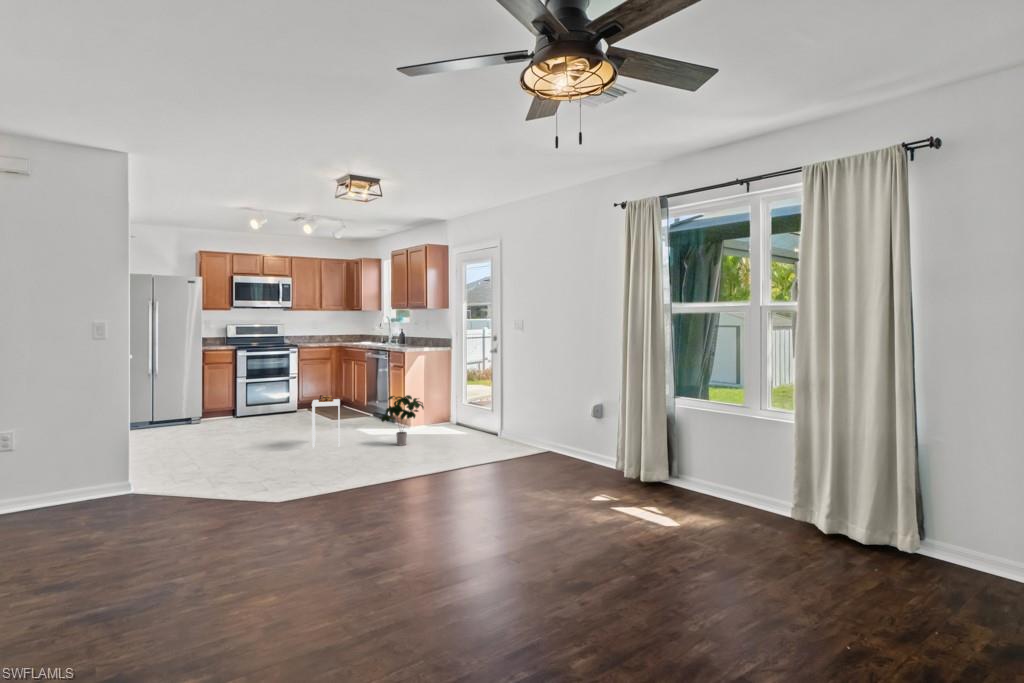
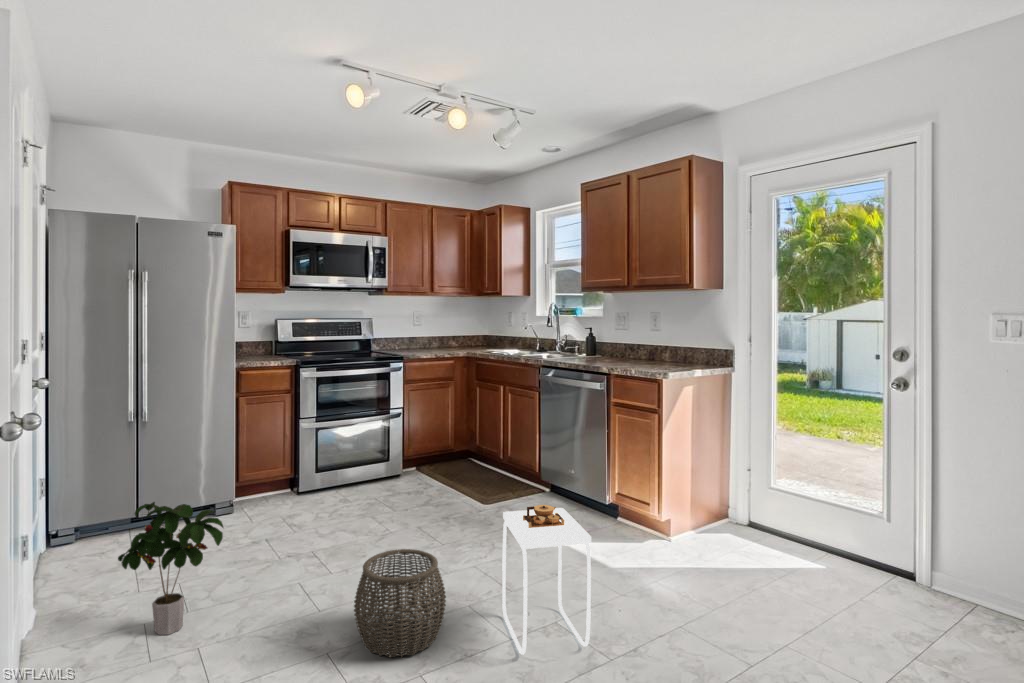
potted plant: present [380,395,424,445] -> present [118,502,223,635]
woven basket: none [249,415,287,449] -> present [354,549,446,657]

